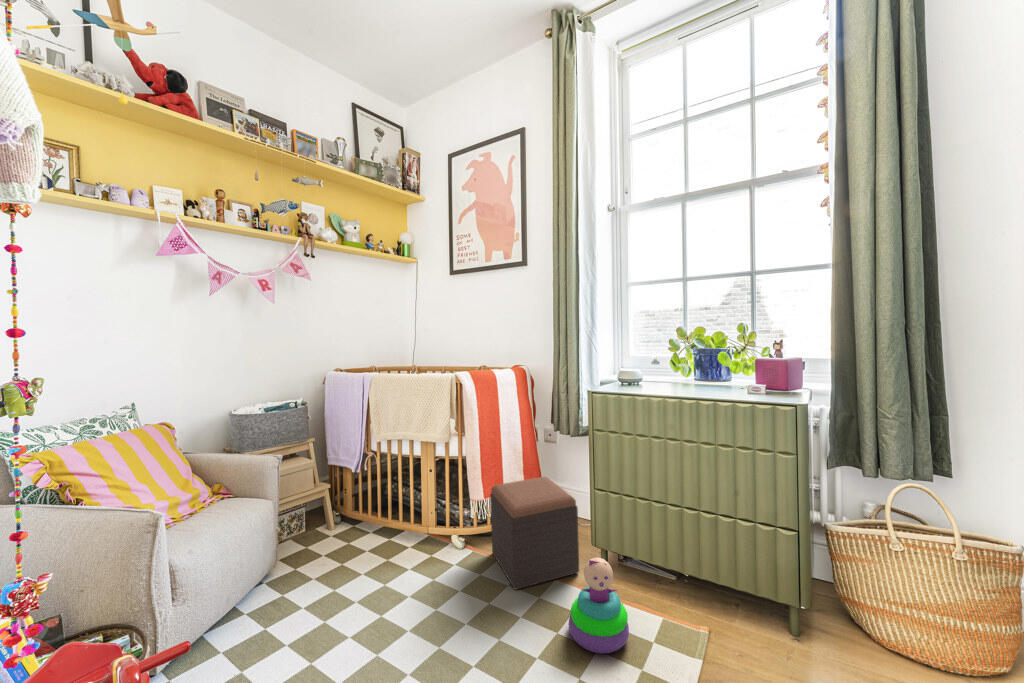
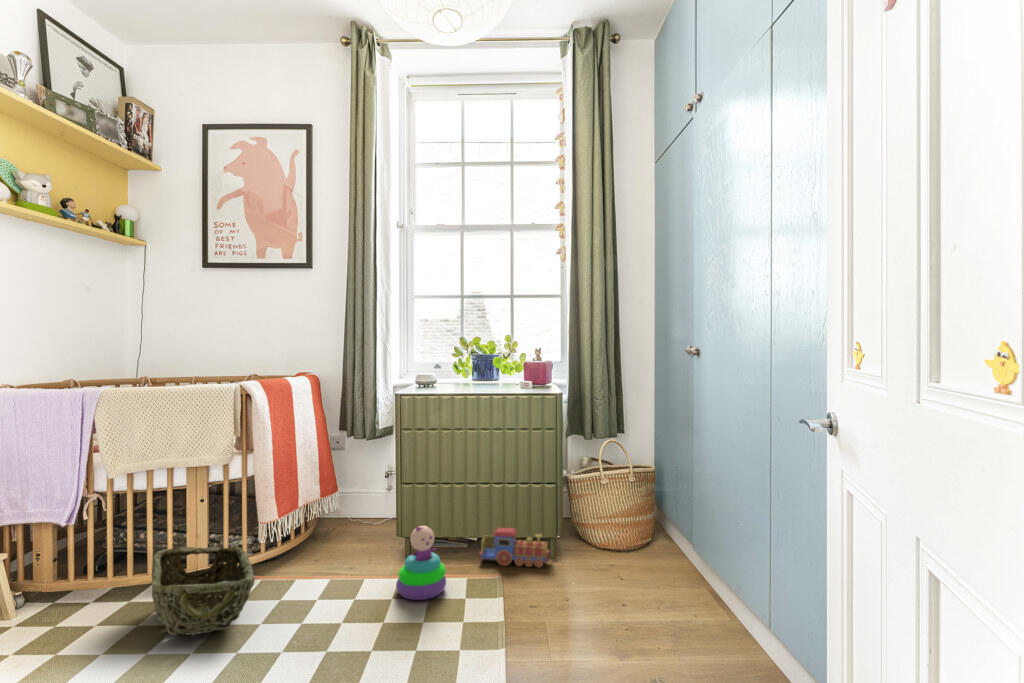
footstool: present [490,477,579,590] -> none [292,482,387,586]
woven basket: none [340,517,444,617] -> present [151,547,255,635]
toy train: none [683,573,792,652] -> present [479,528,550,567]

